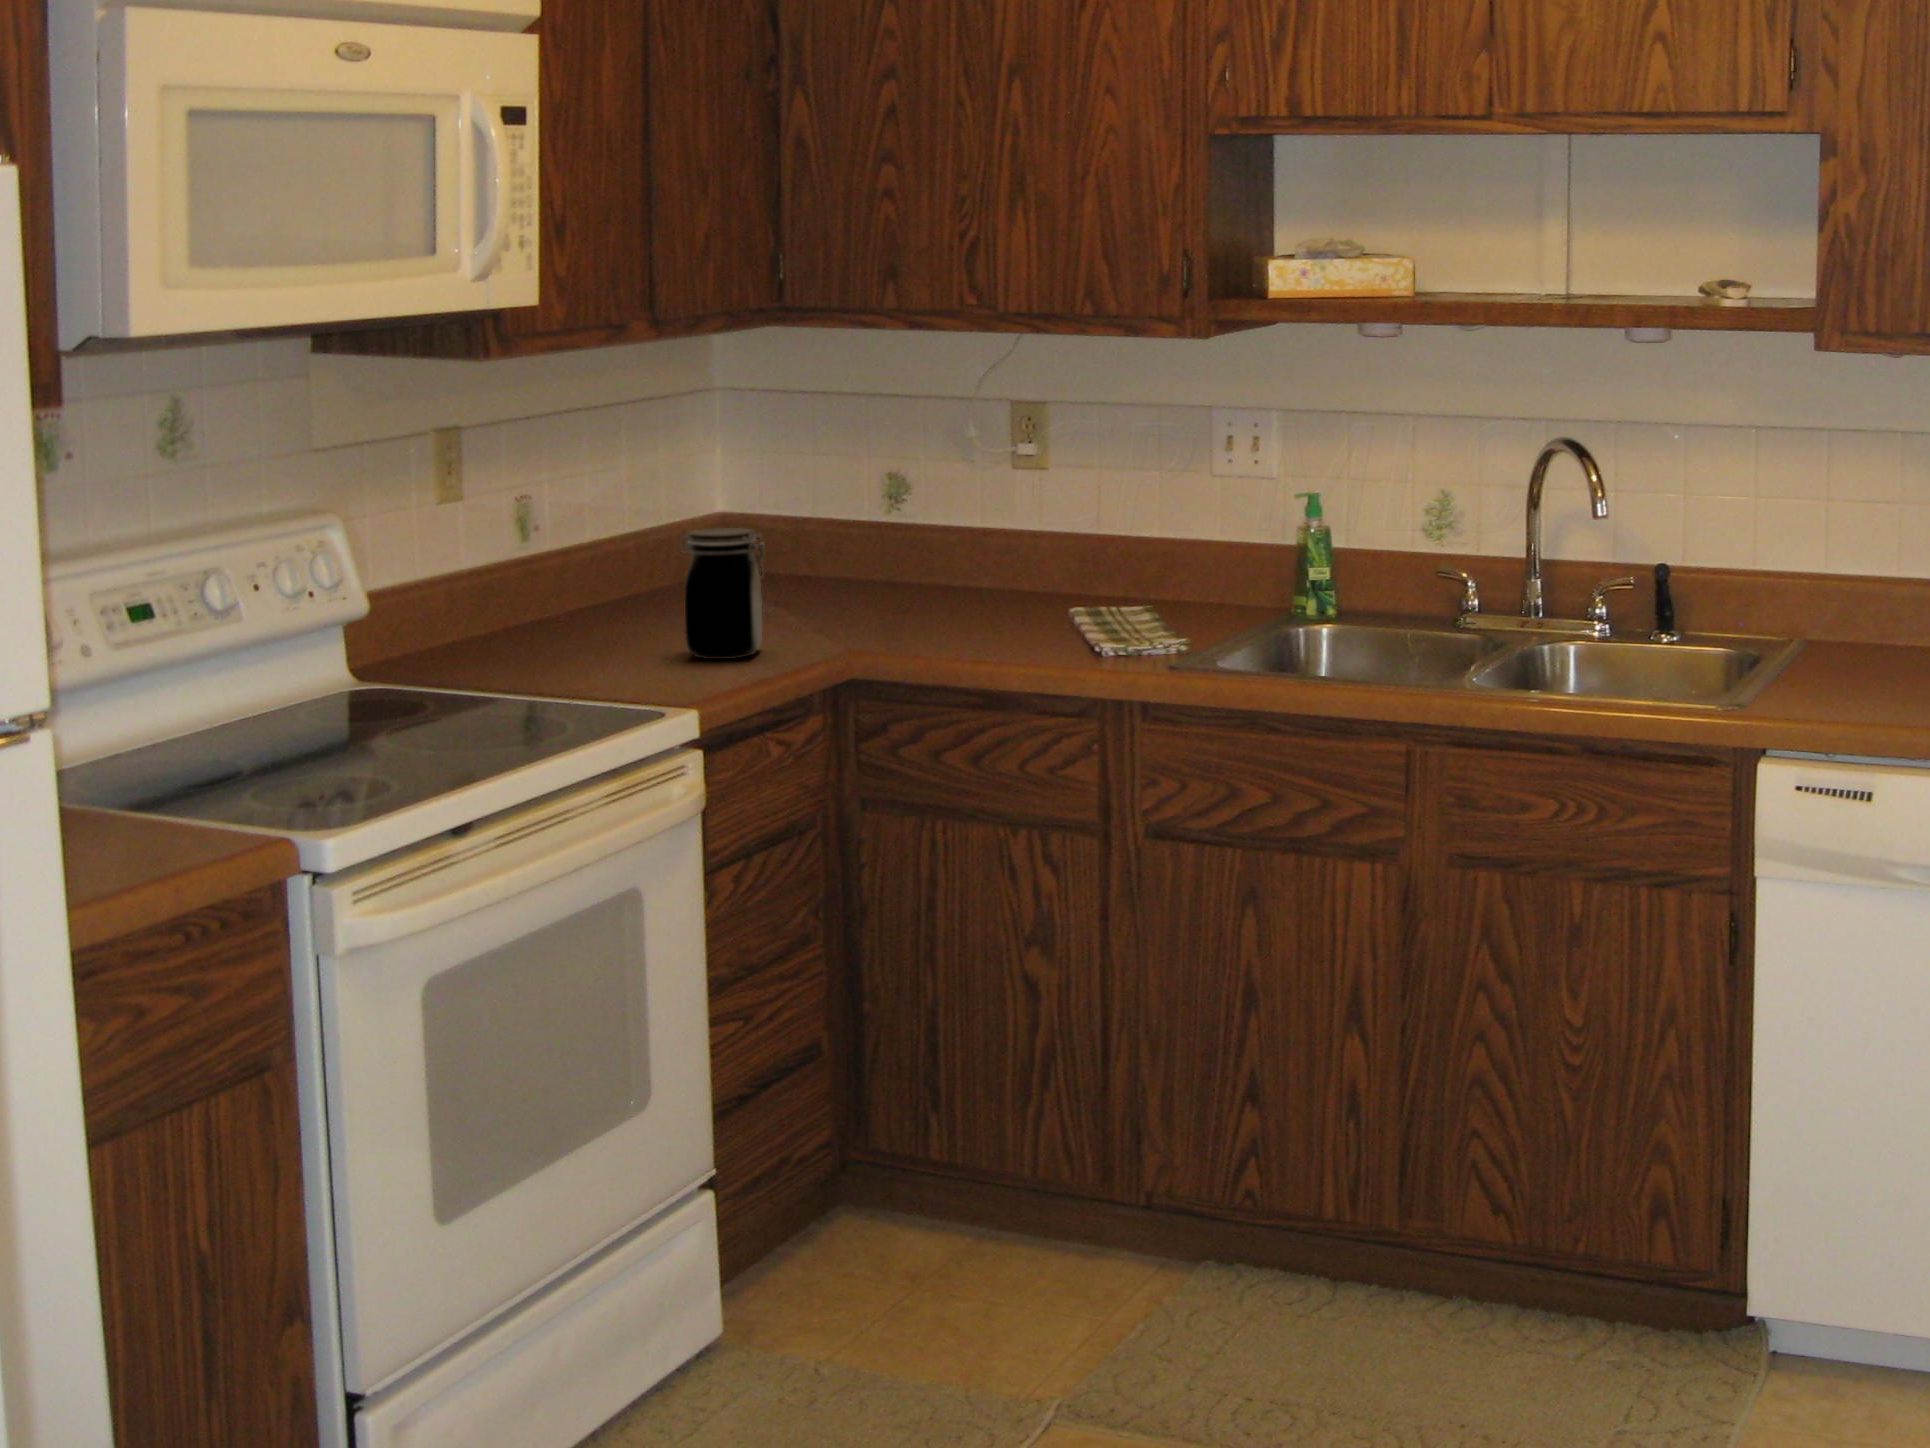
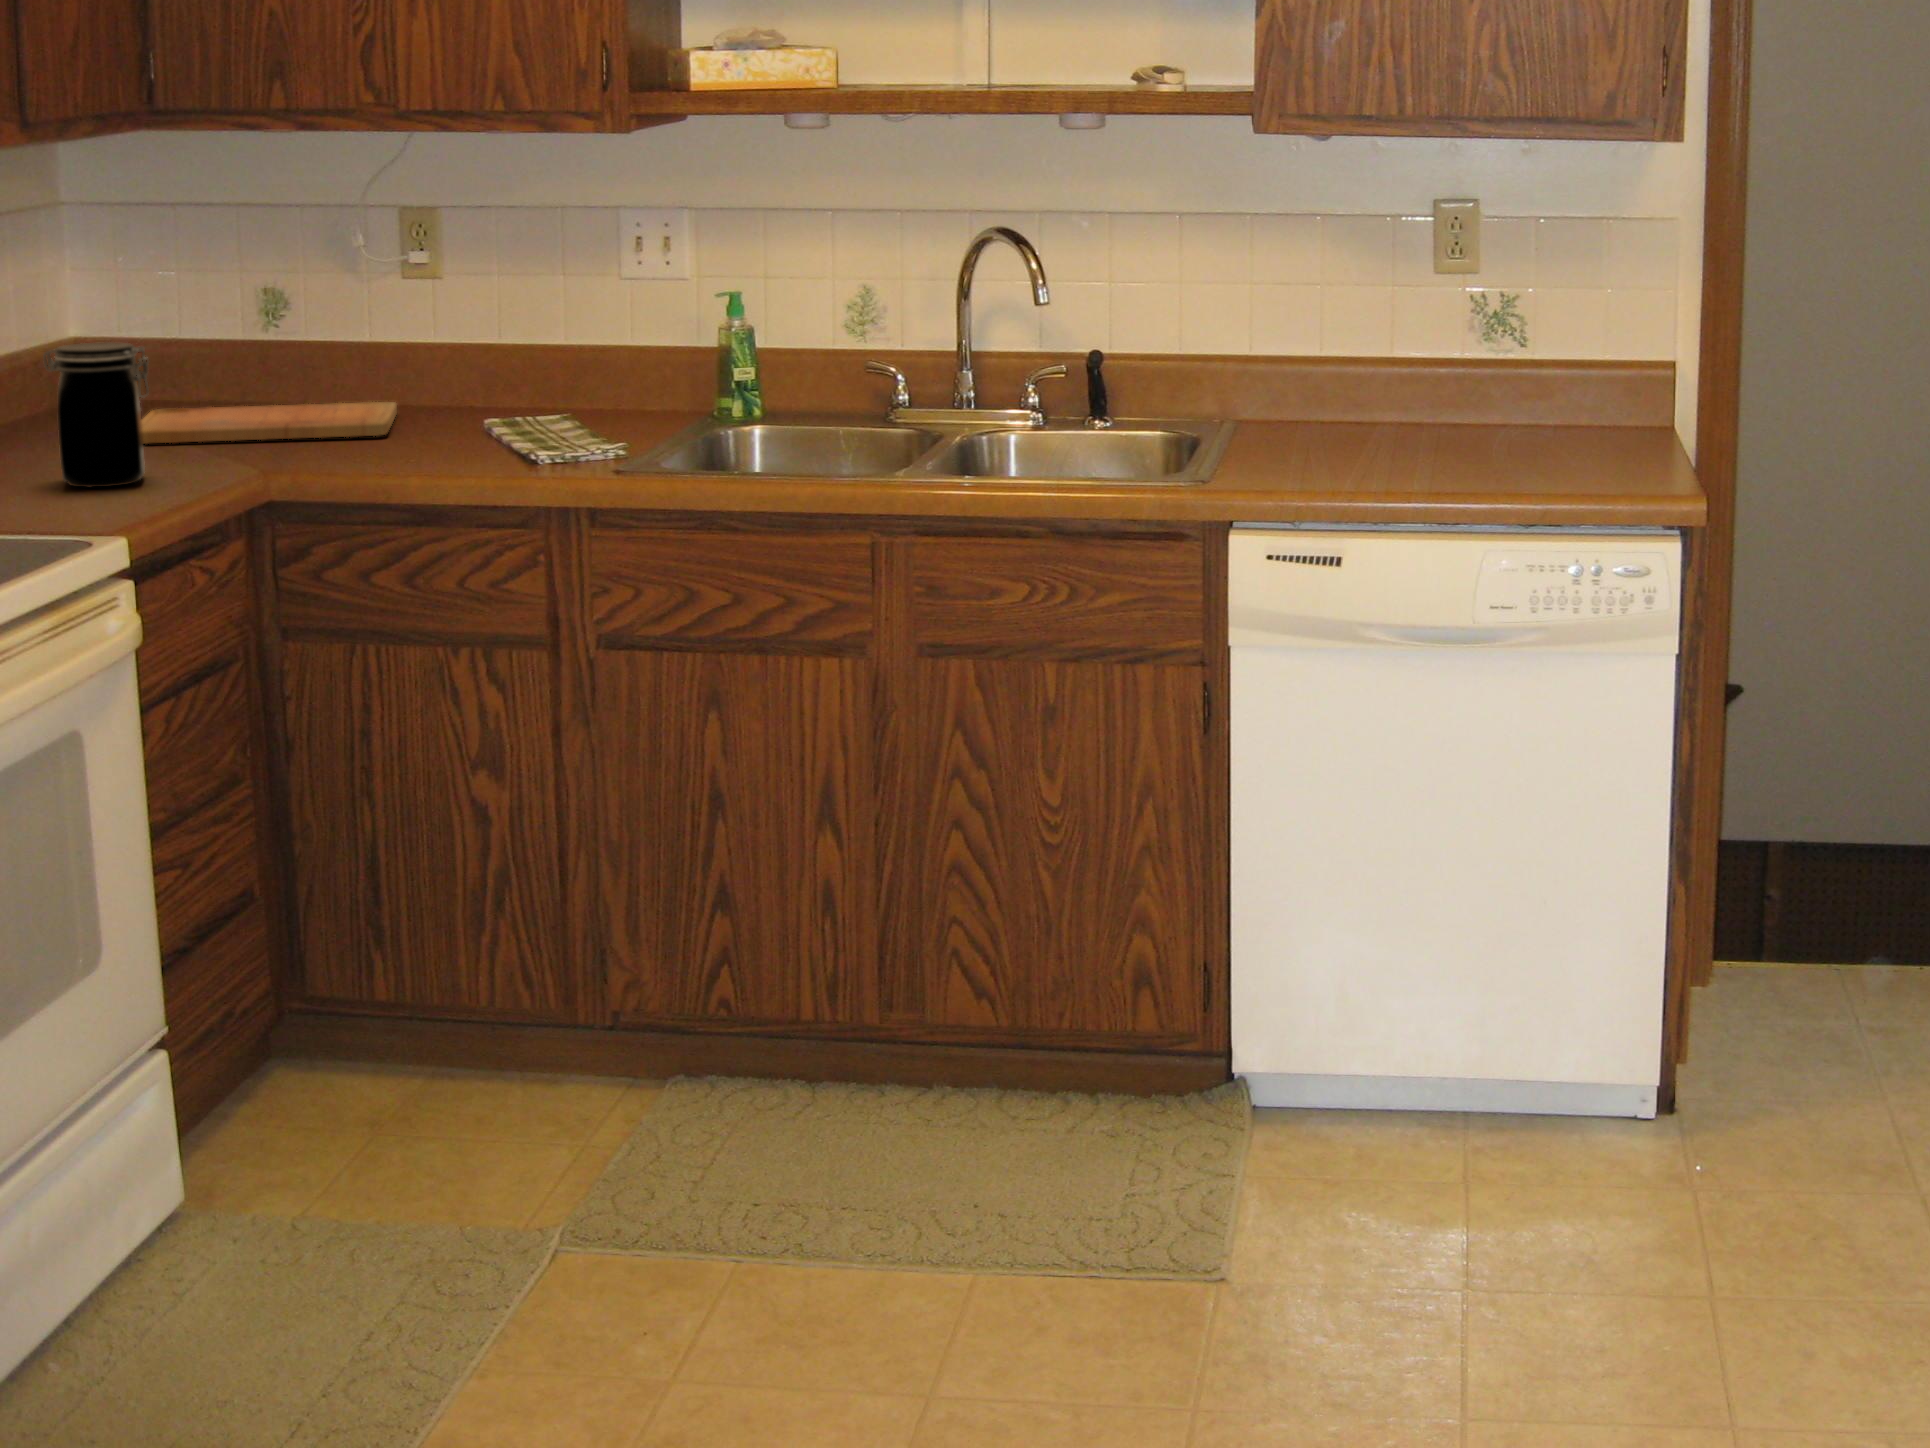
cutting board: none [771,586,1013,620] -> present [142,402,397,444]

